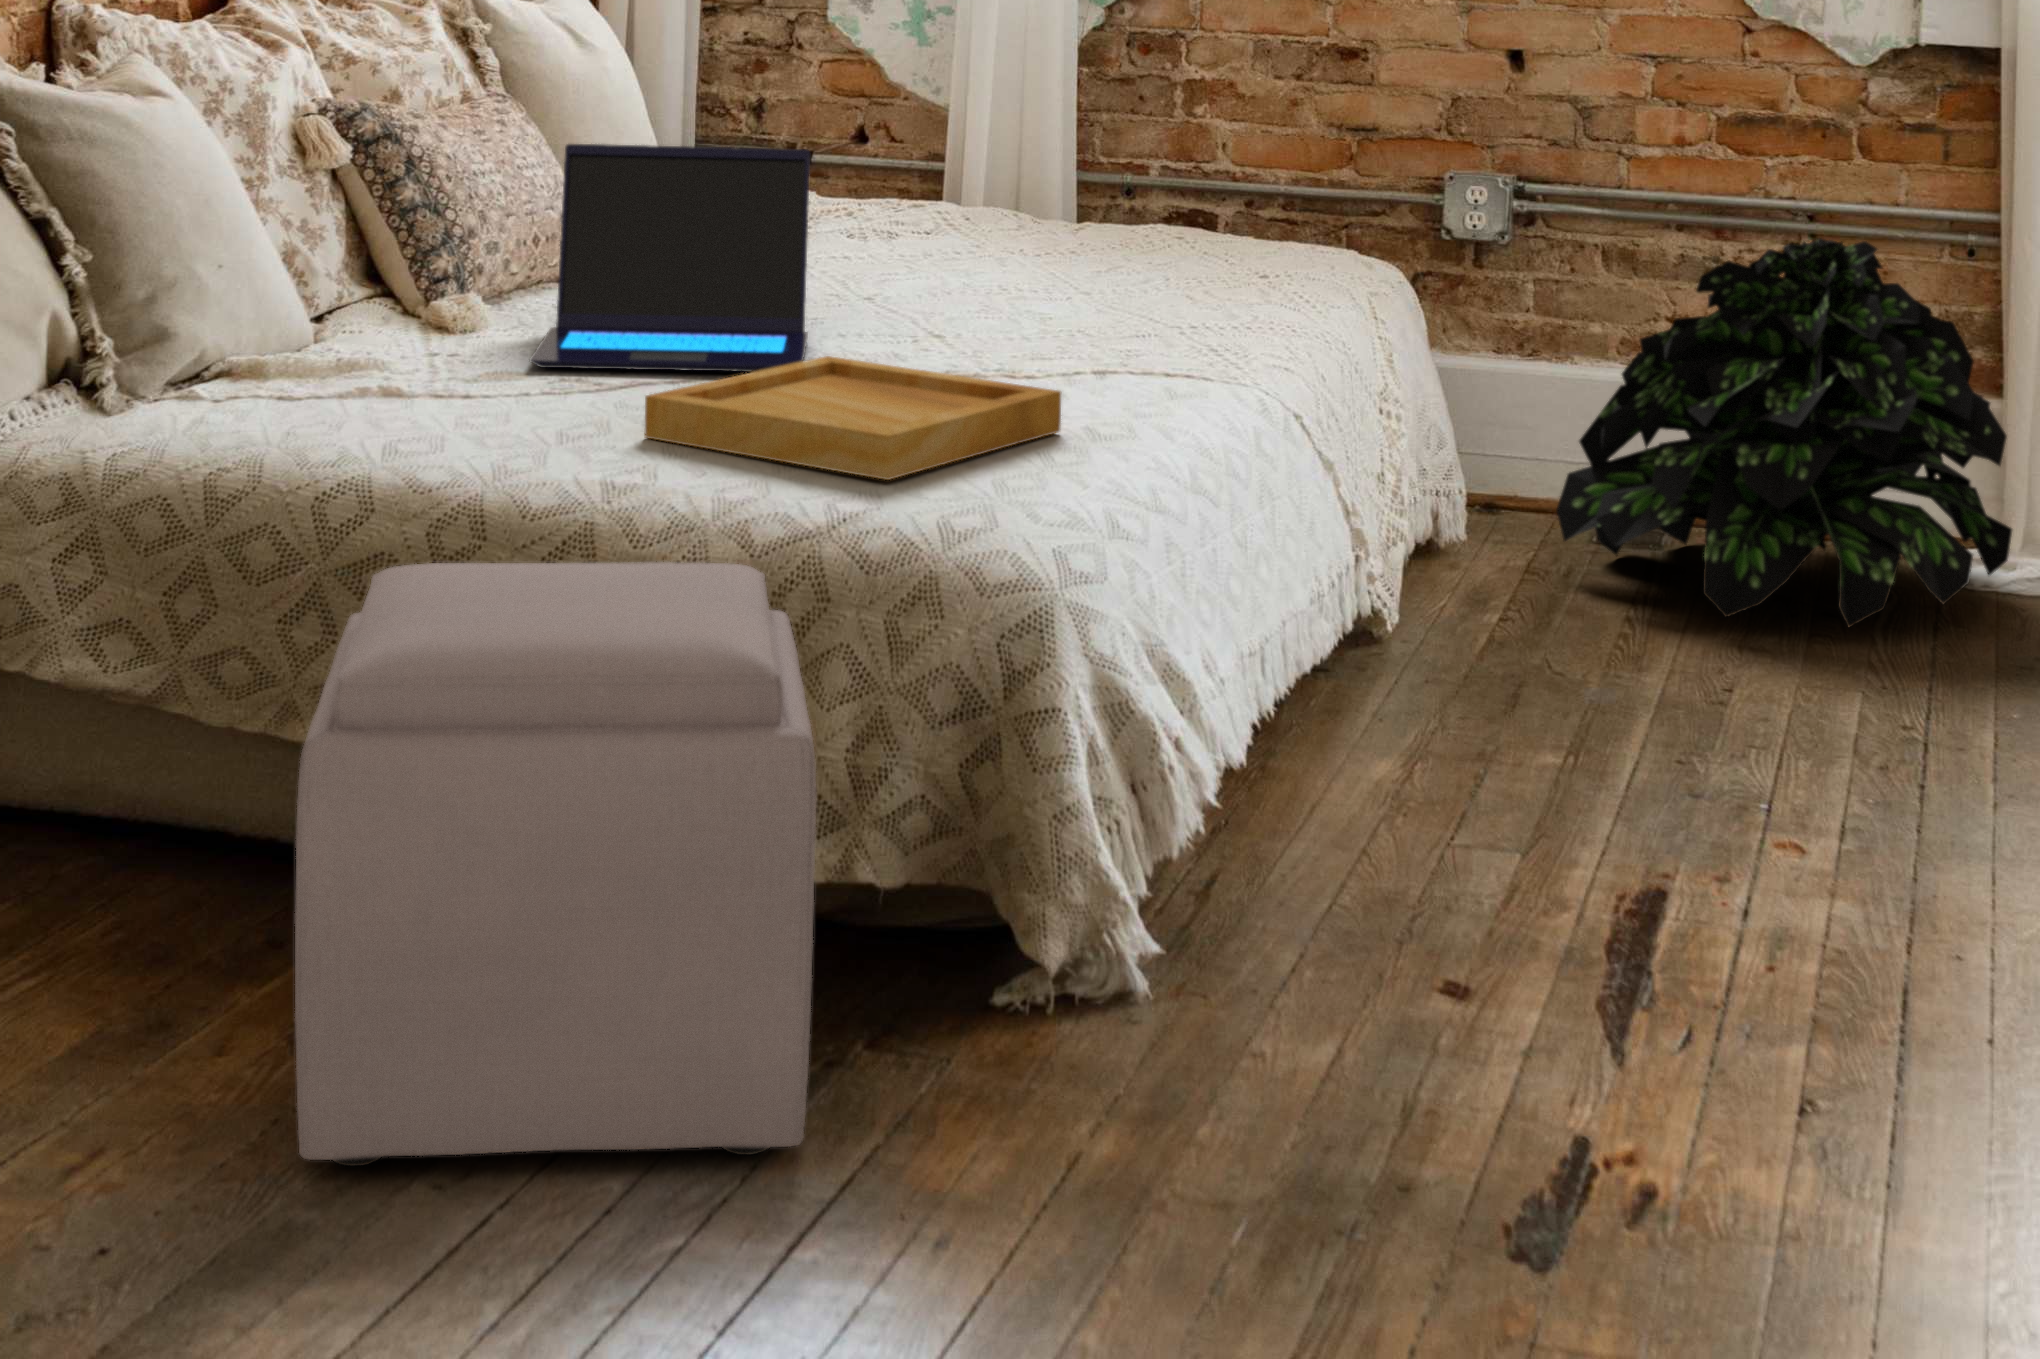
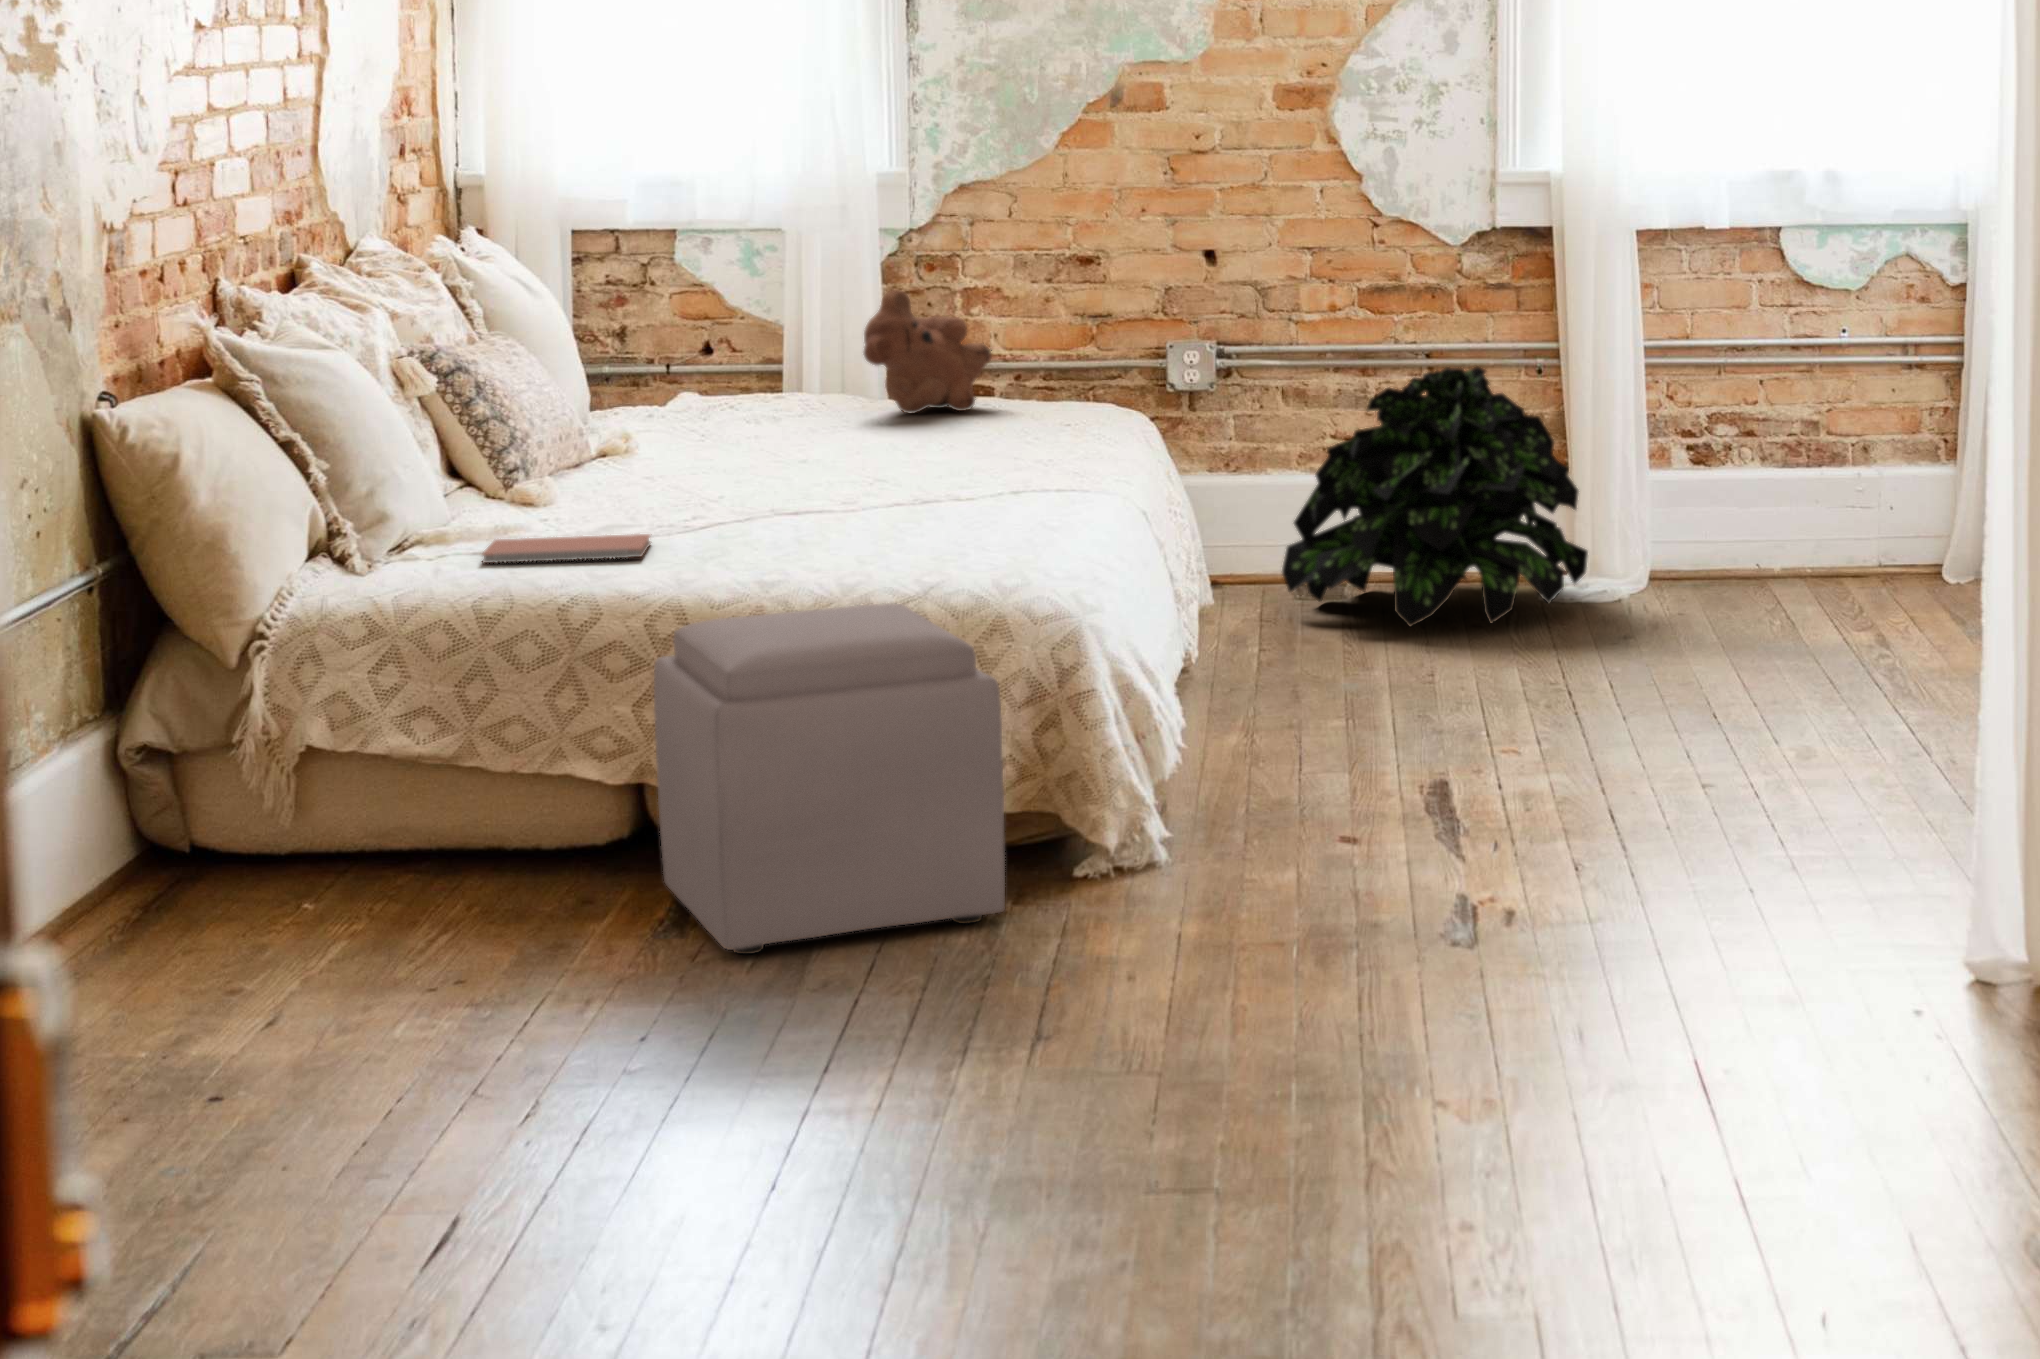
teddy bear: none [1011,73,1191,243] -> present [864,290,992,413]
laptop: present [530,144,810,372] -> none [601,357,814,521]
tray: present [645,356,1061,480] -> none [751,494,1016,558]
notebook: none [261,380,527,431] -> present [482,534,651,563]

